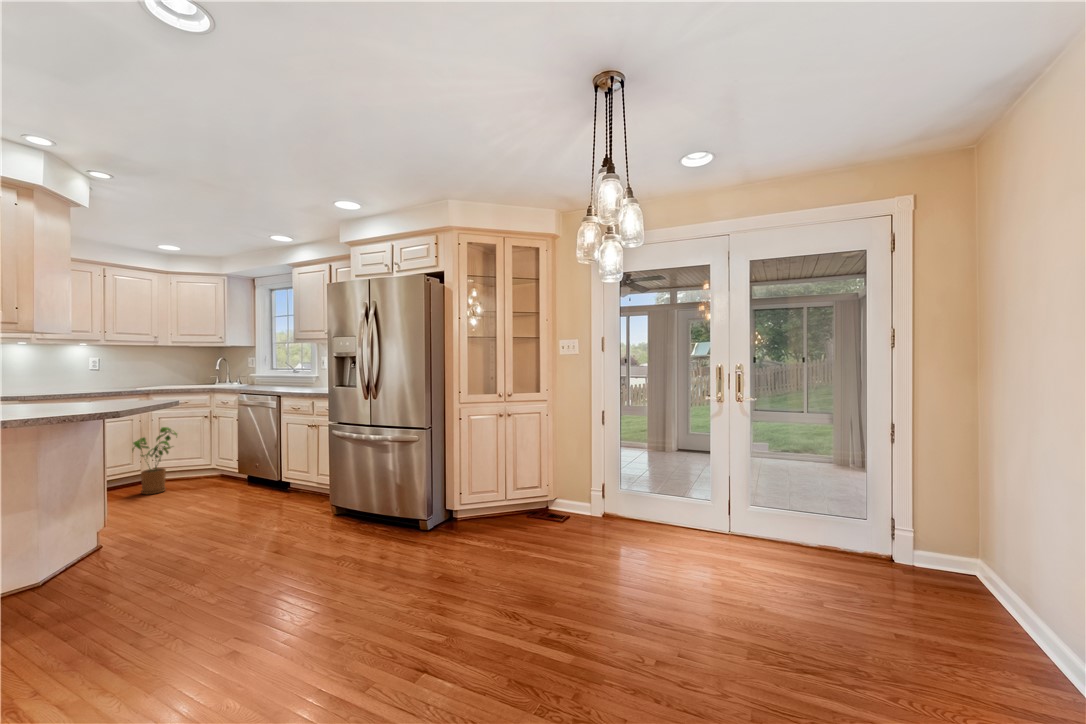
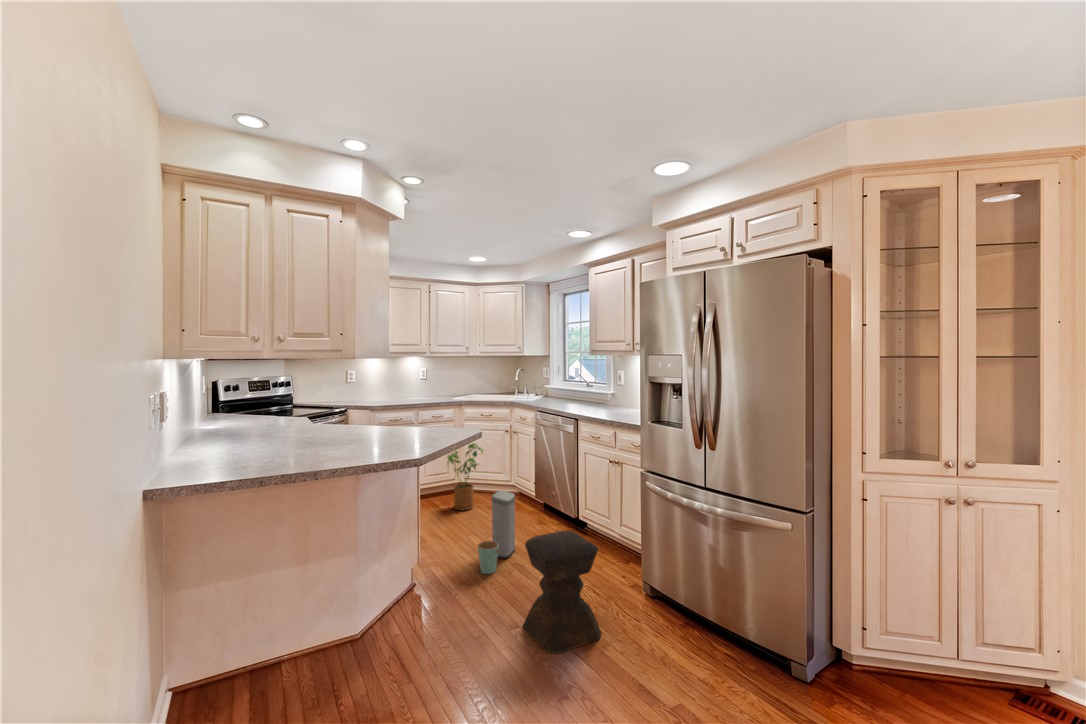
trash can: none [176,458,216,527] -> present [478,490,515,574]
stool: none [224,469,293,553] -> present [523,531,601,654]

